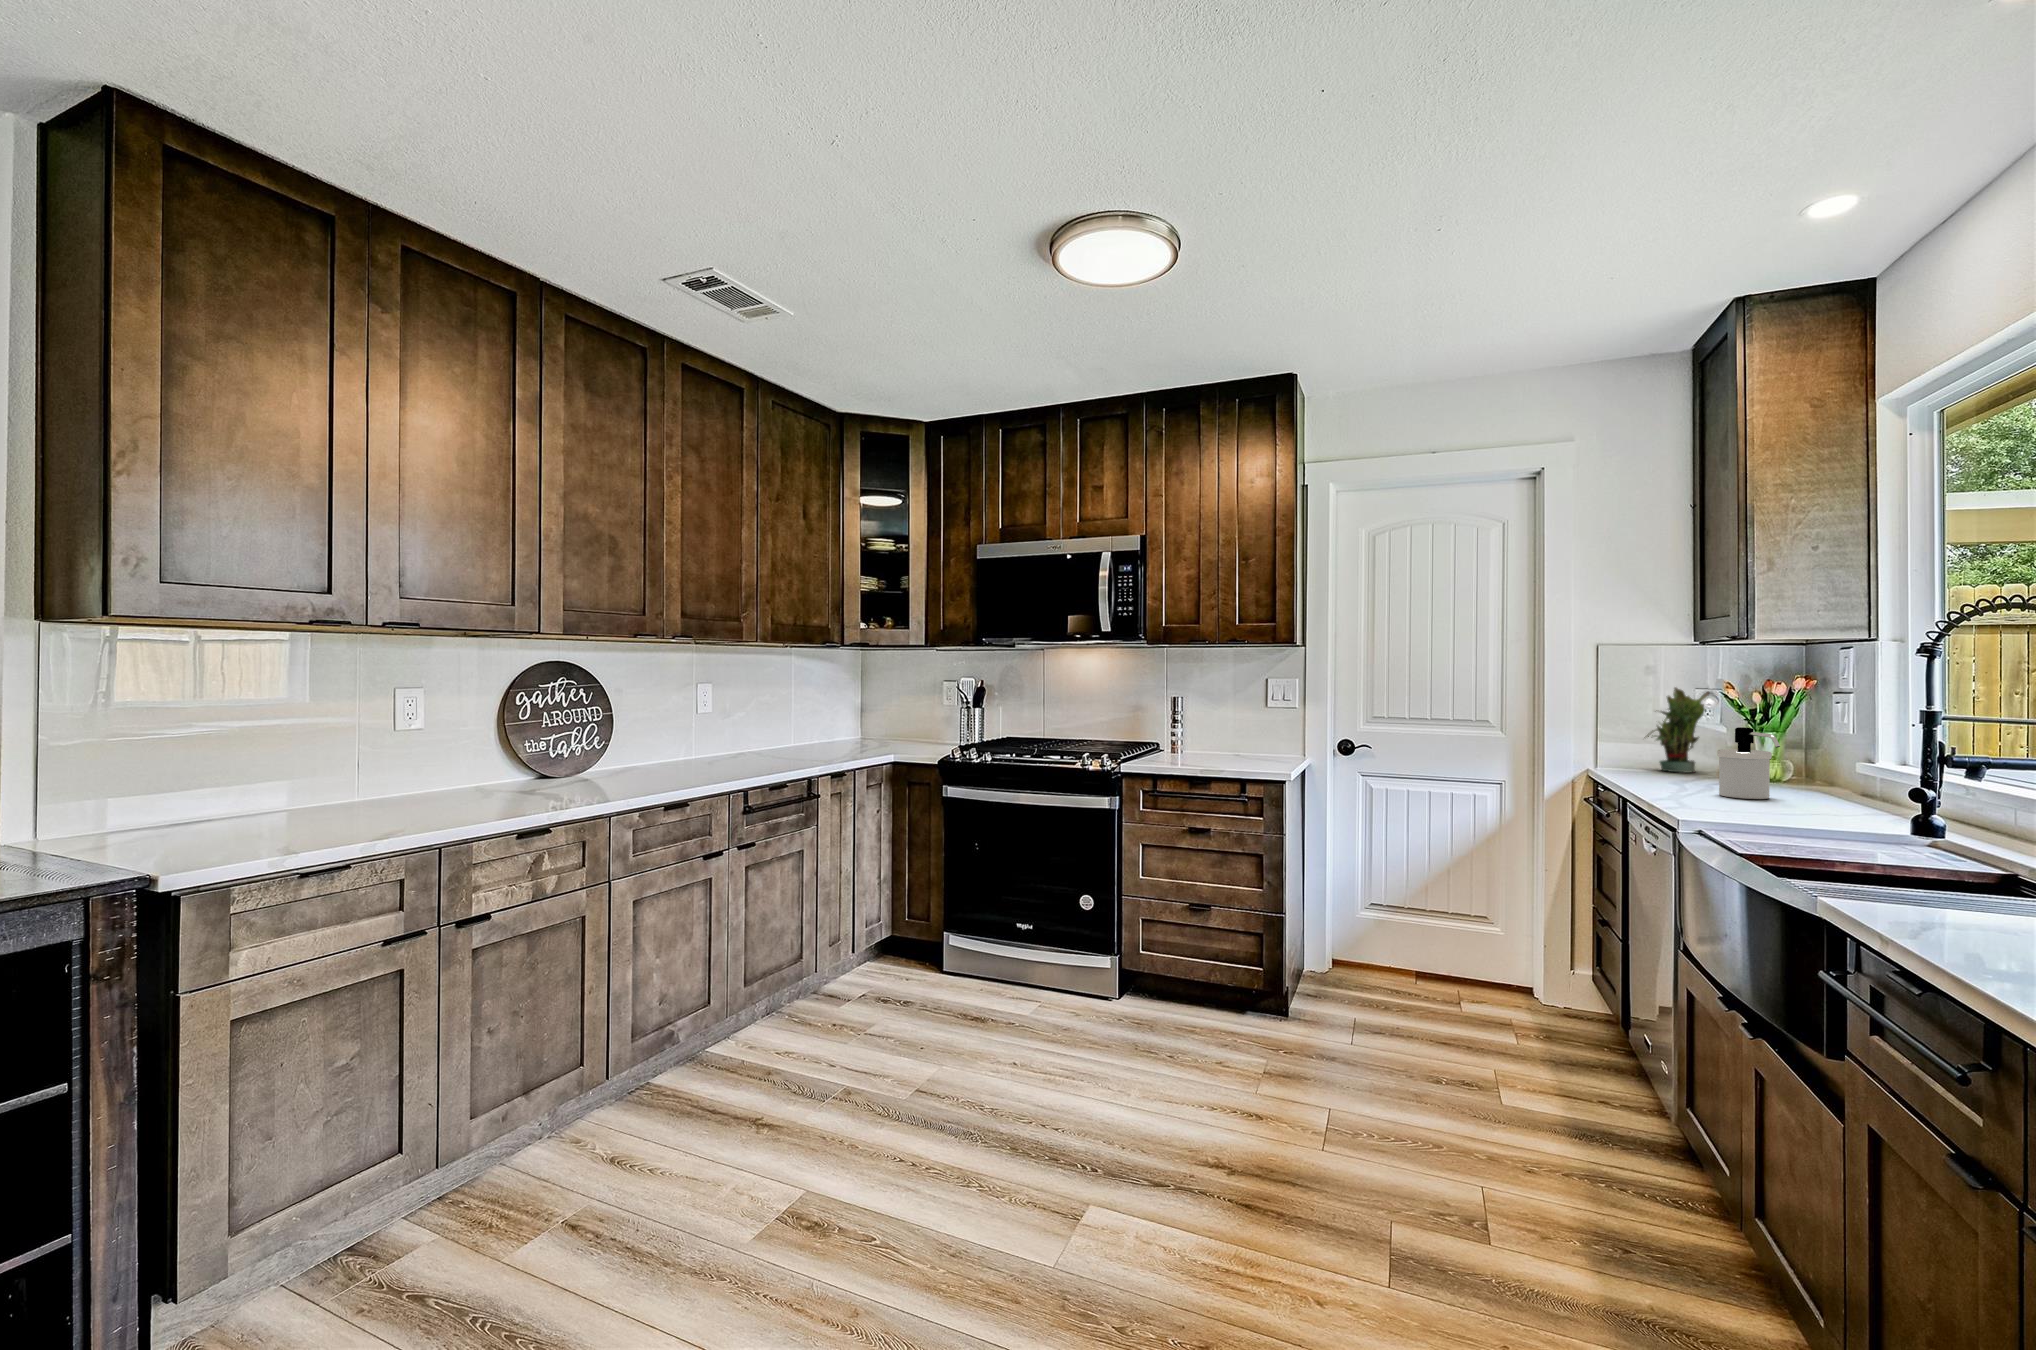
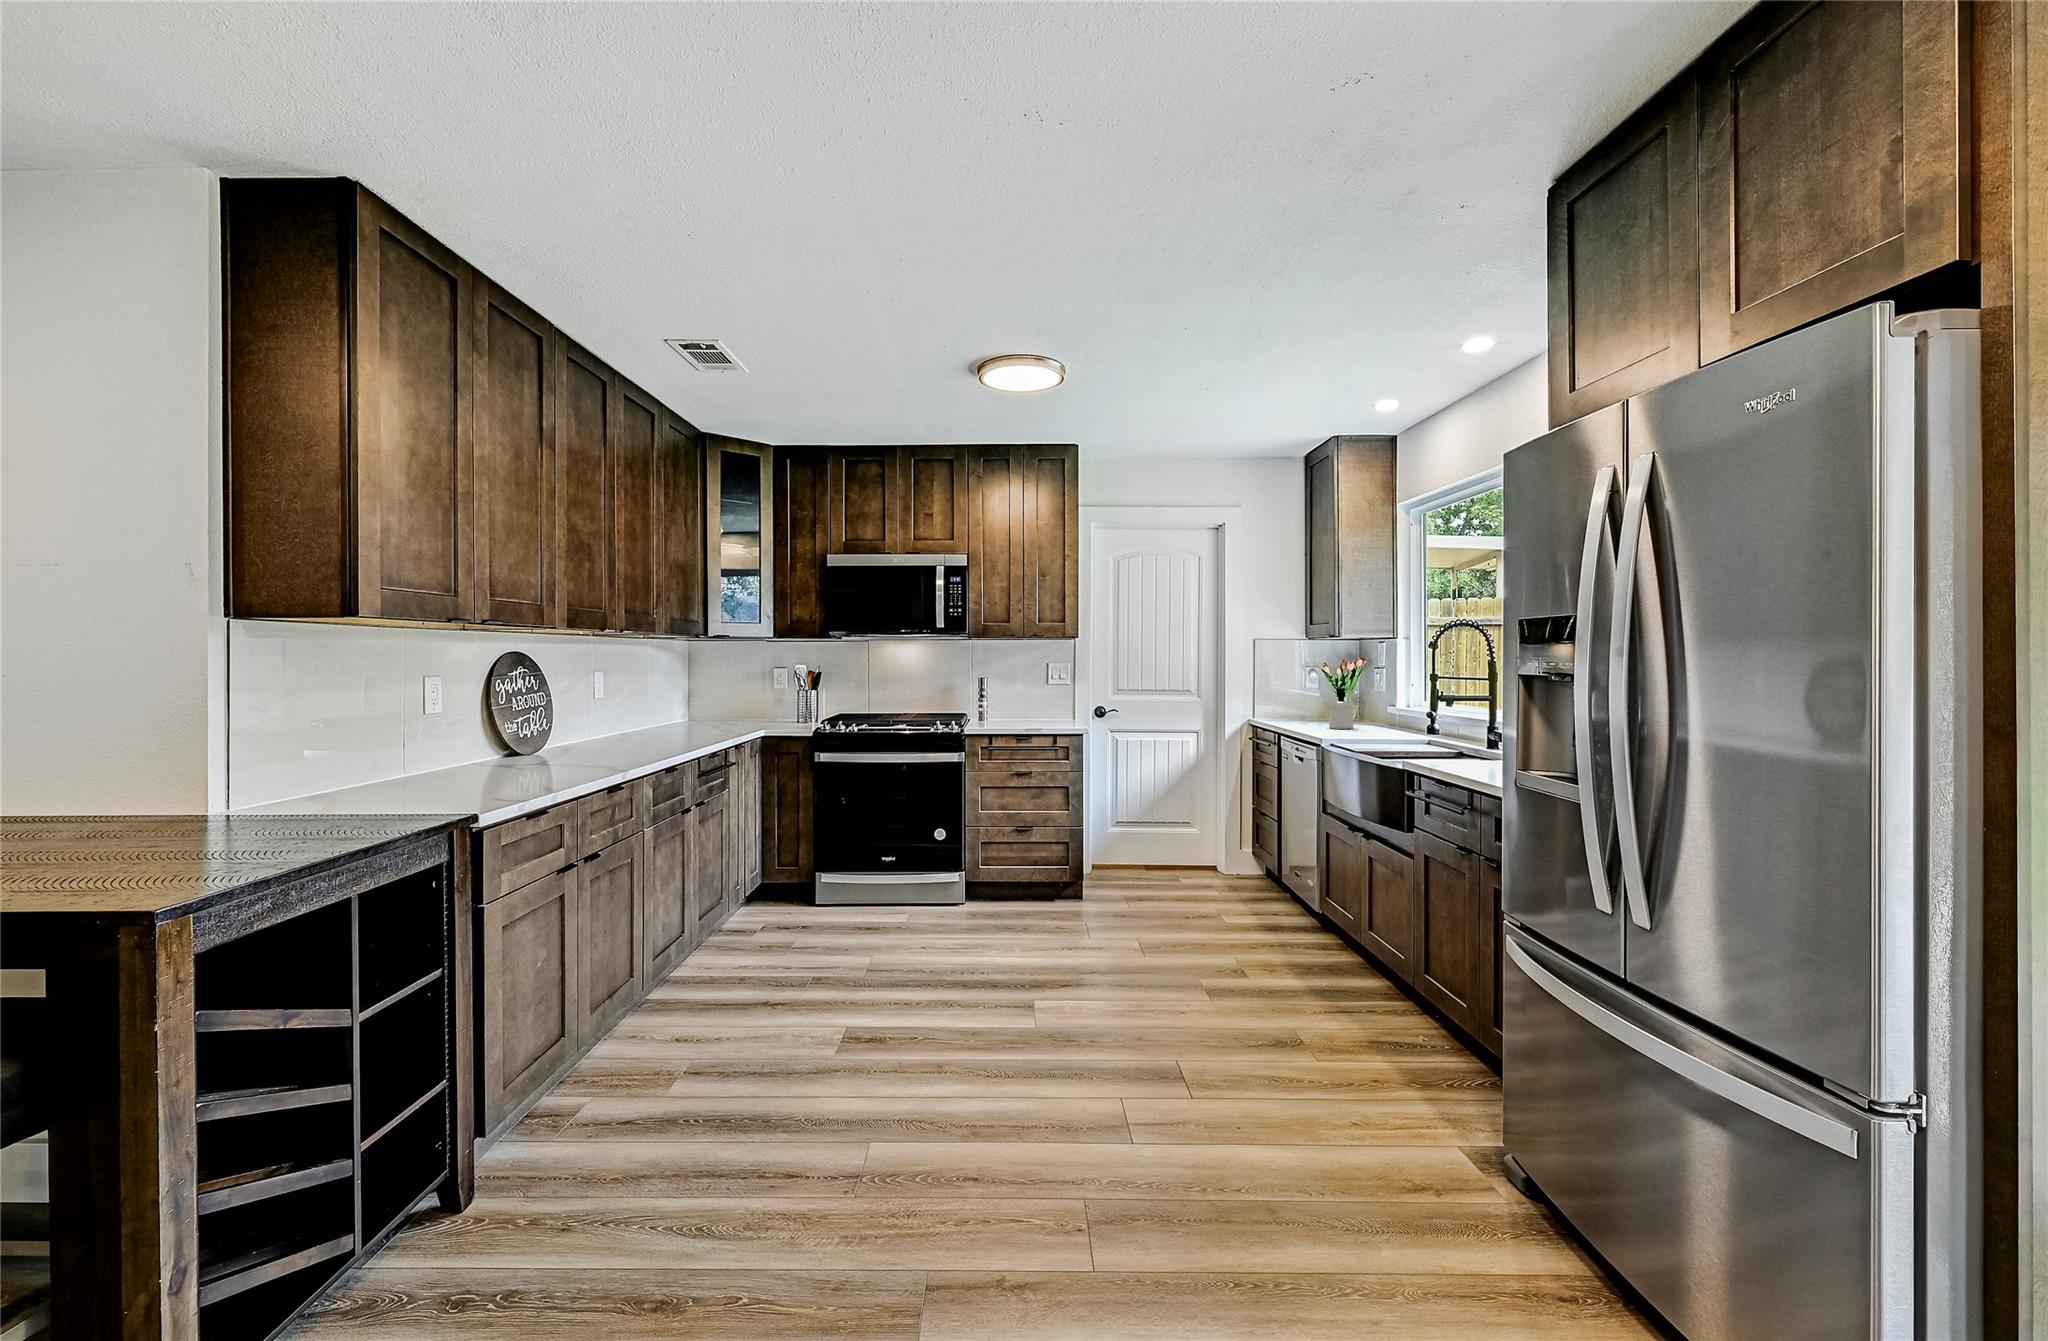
potted plant: present [1644,687,1709,772] -> none [1279,666,1314,719]

